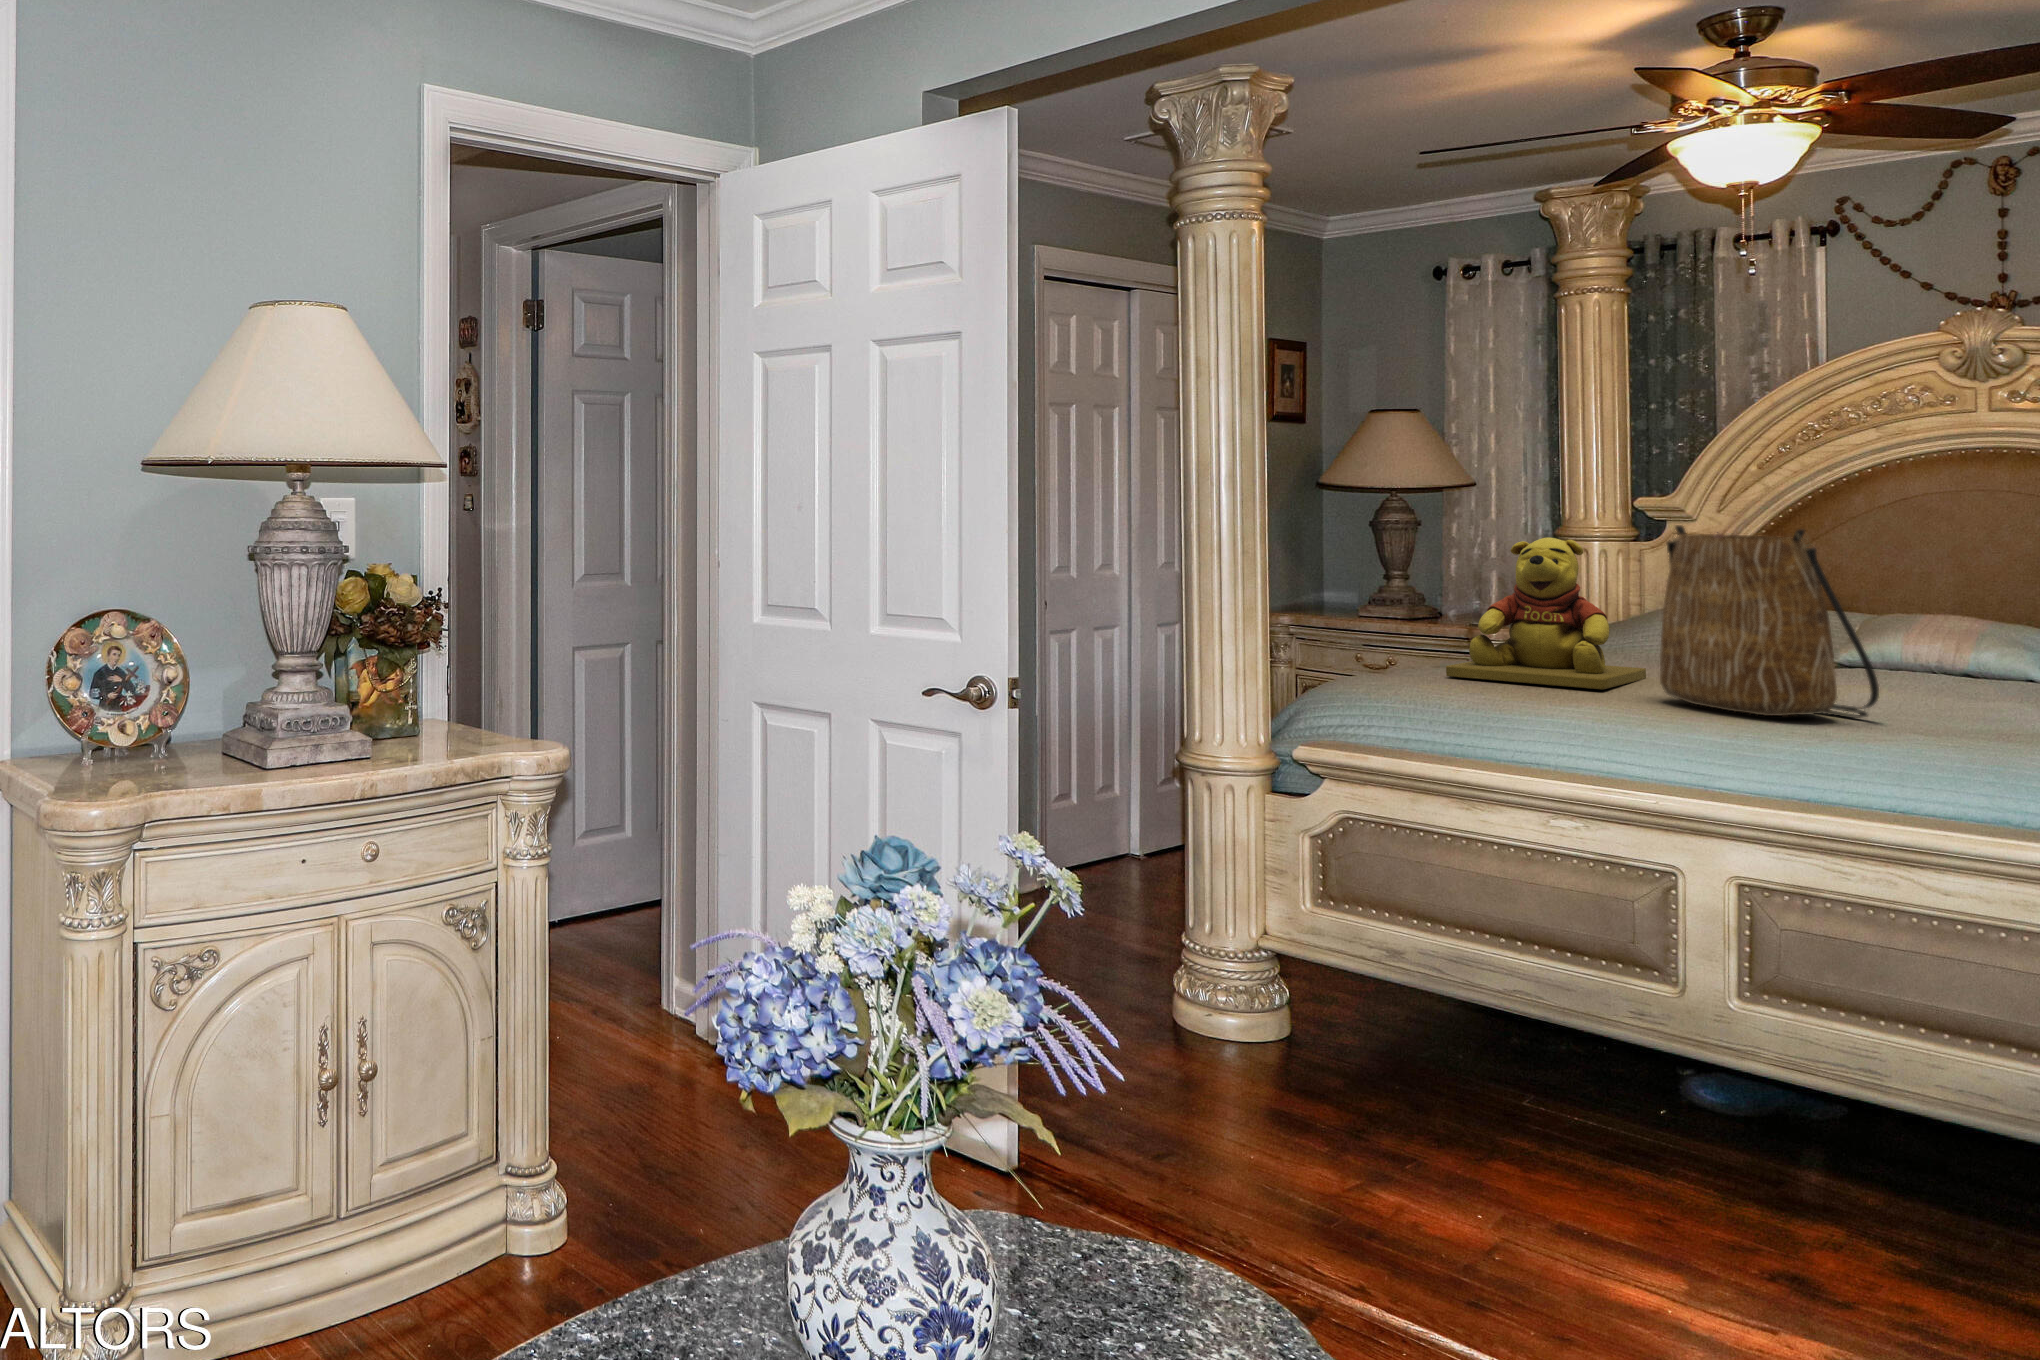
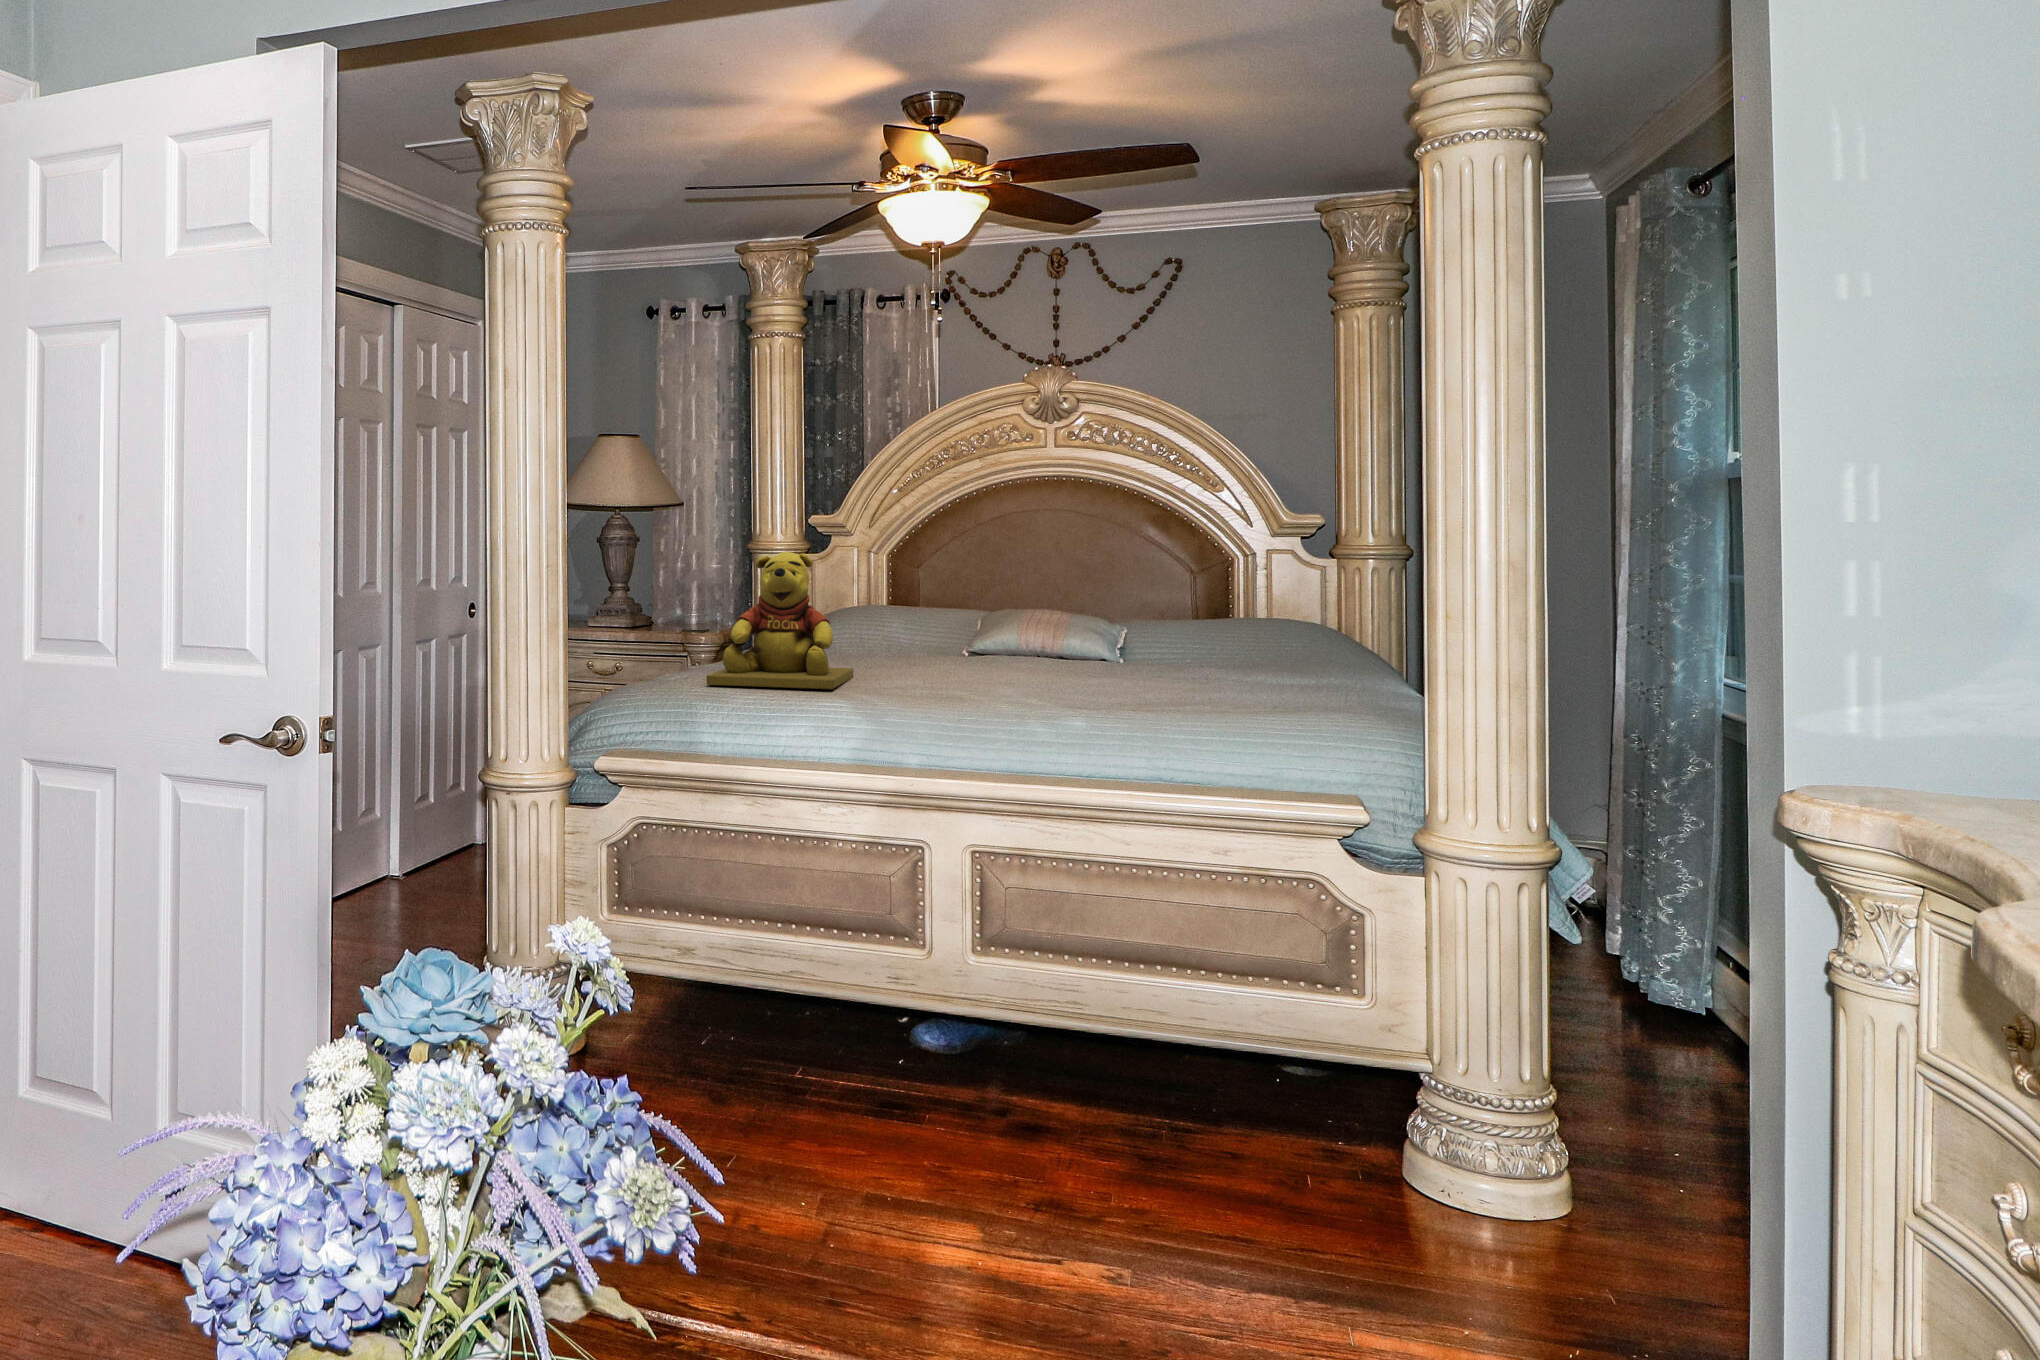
tote bag: present [1660,525,1879,718] -> none [879,538,1035,702]

